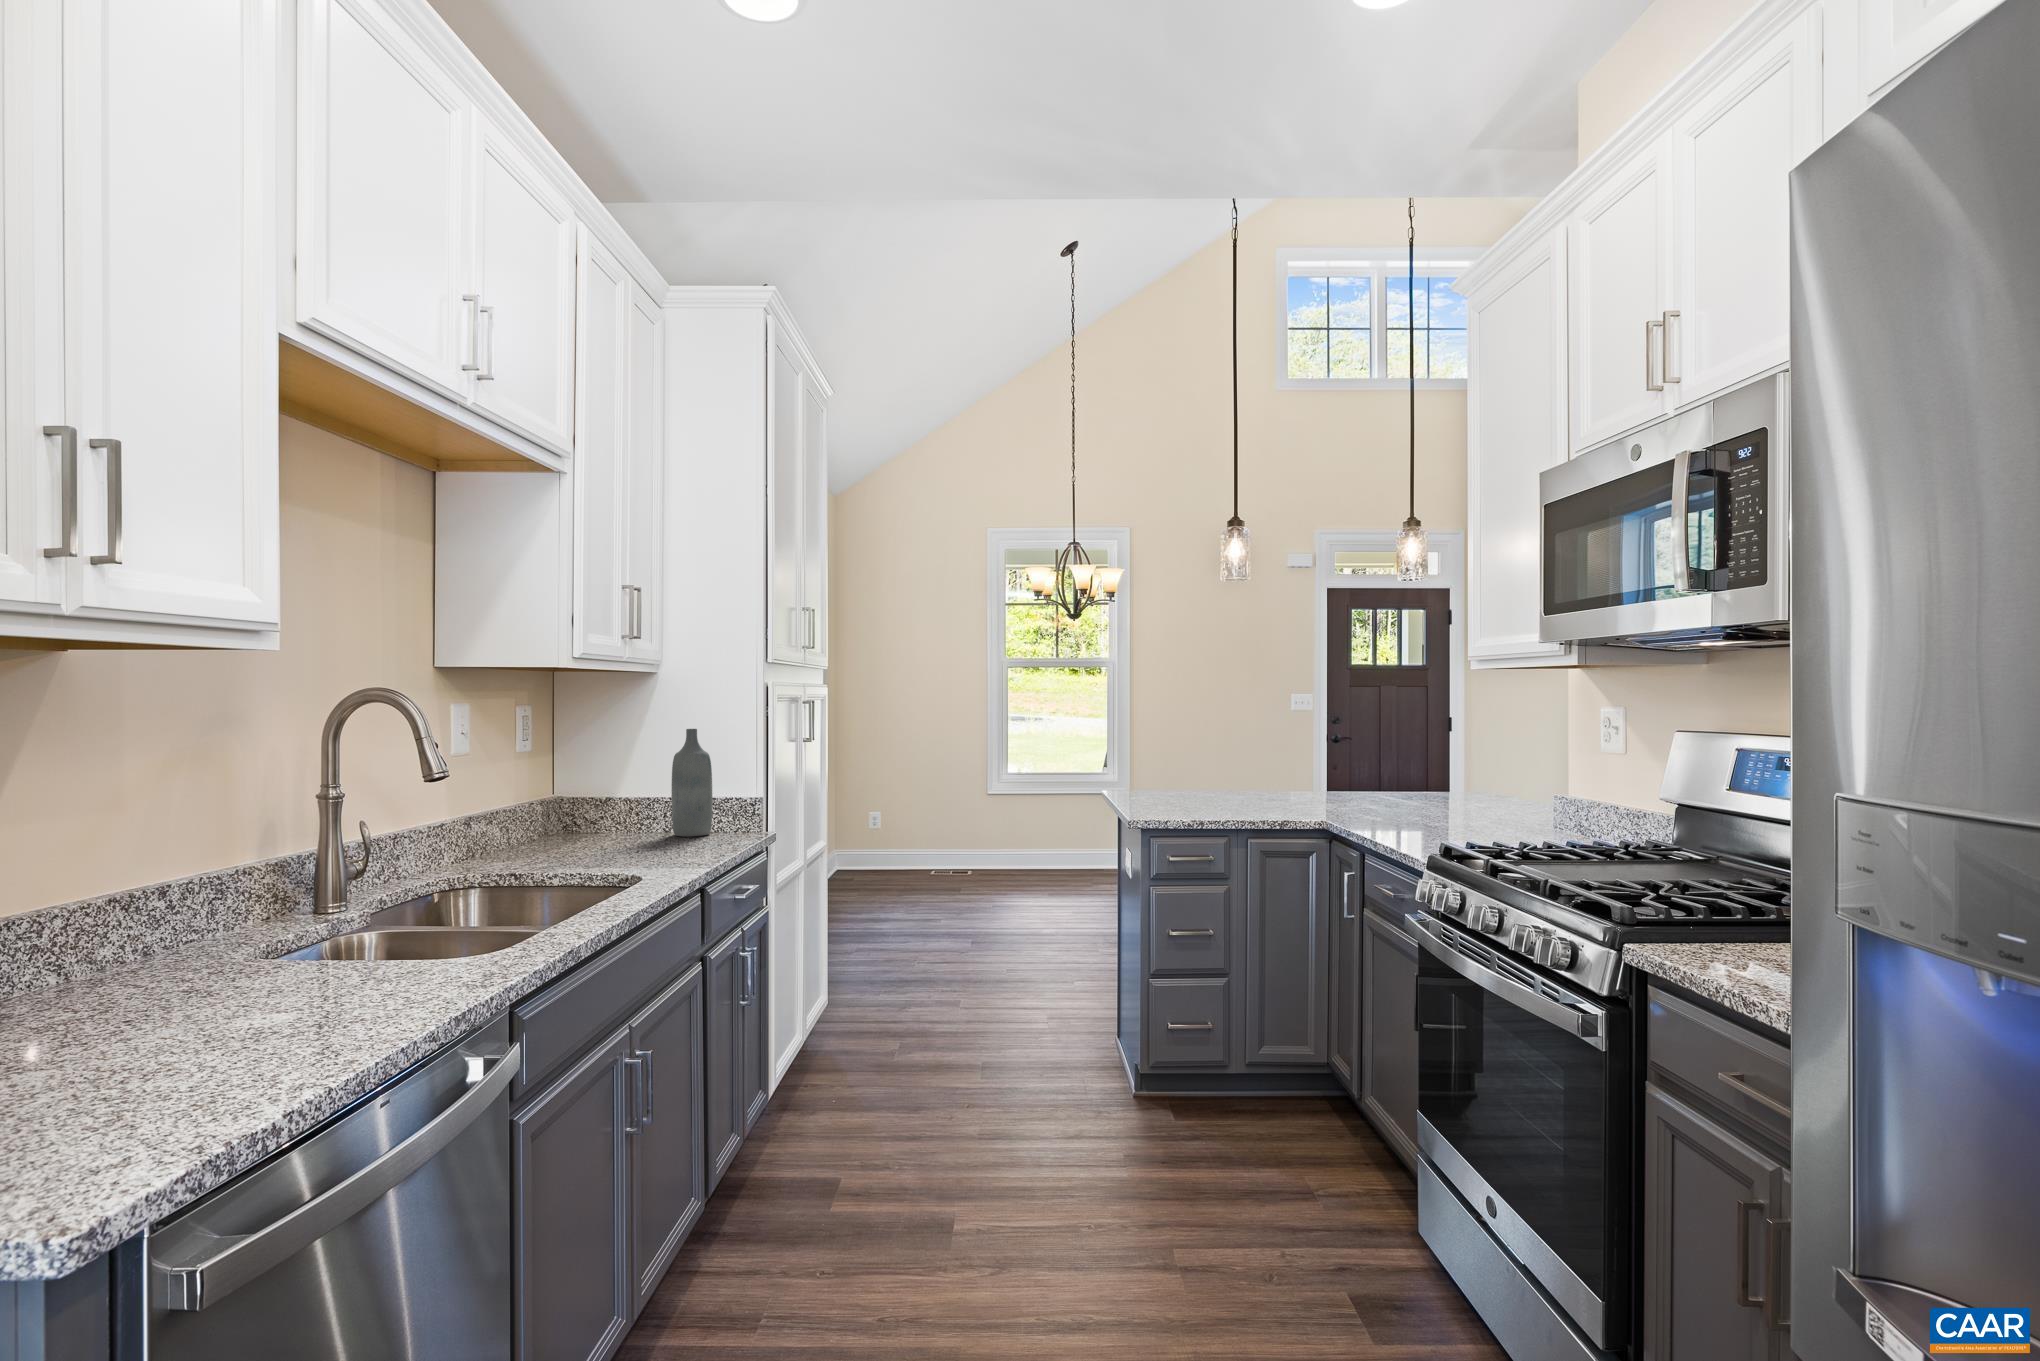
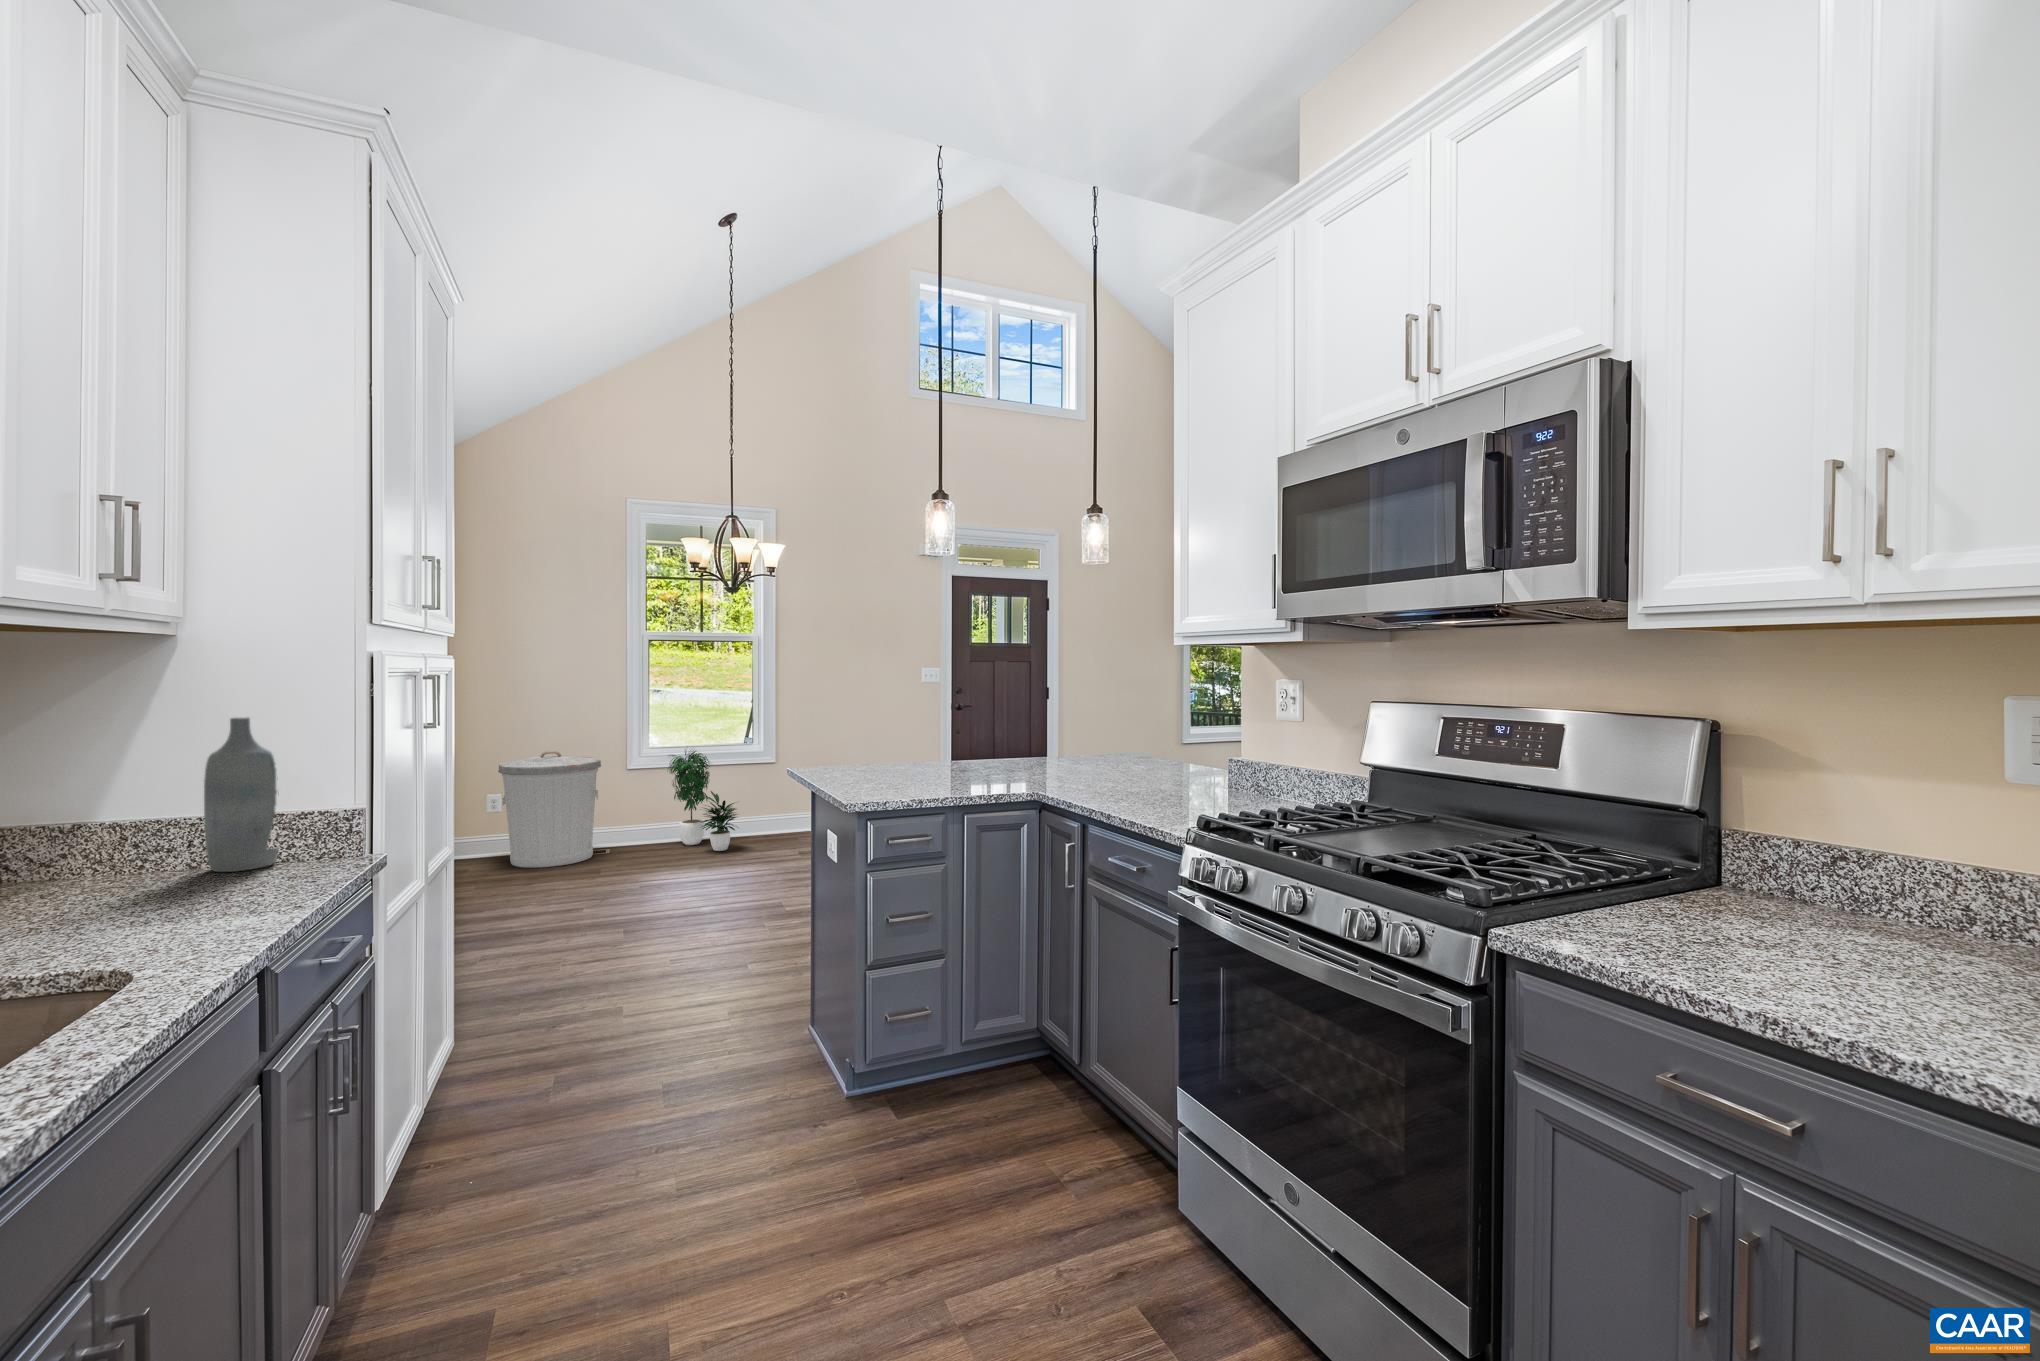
potted plant: none [1018,773,1090,884] -> present [668,751,738,851]
trash can: none [871,774,958,886] -> present [498,751,601,868]

